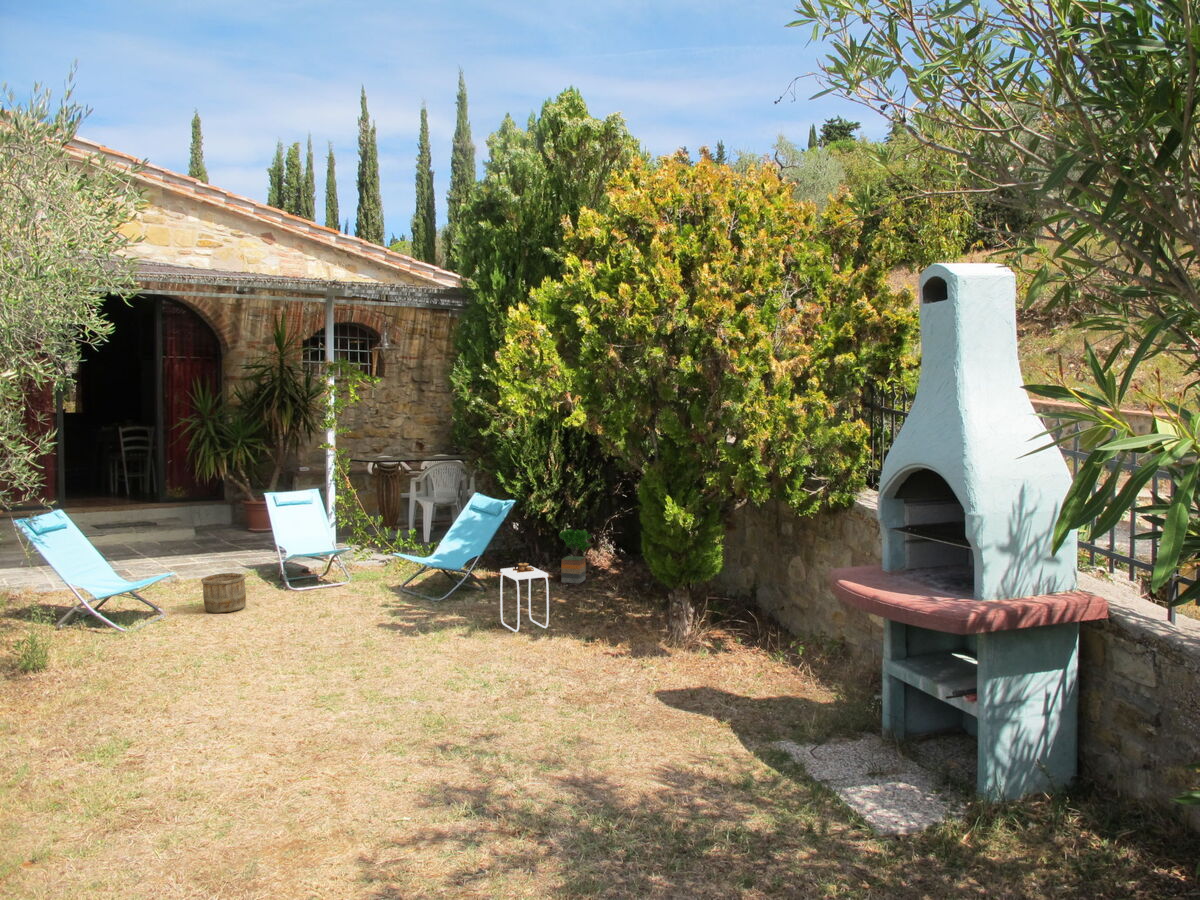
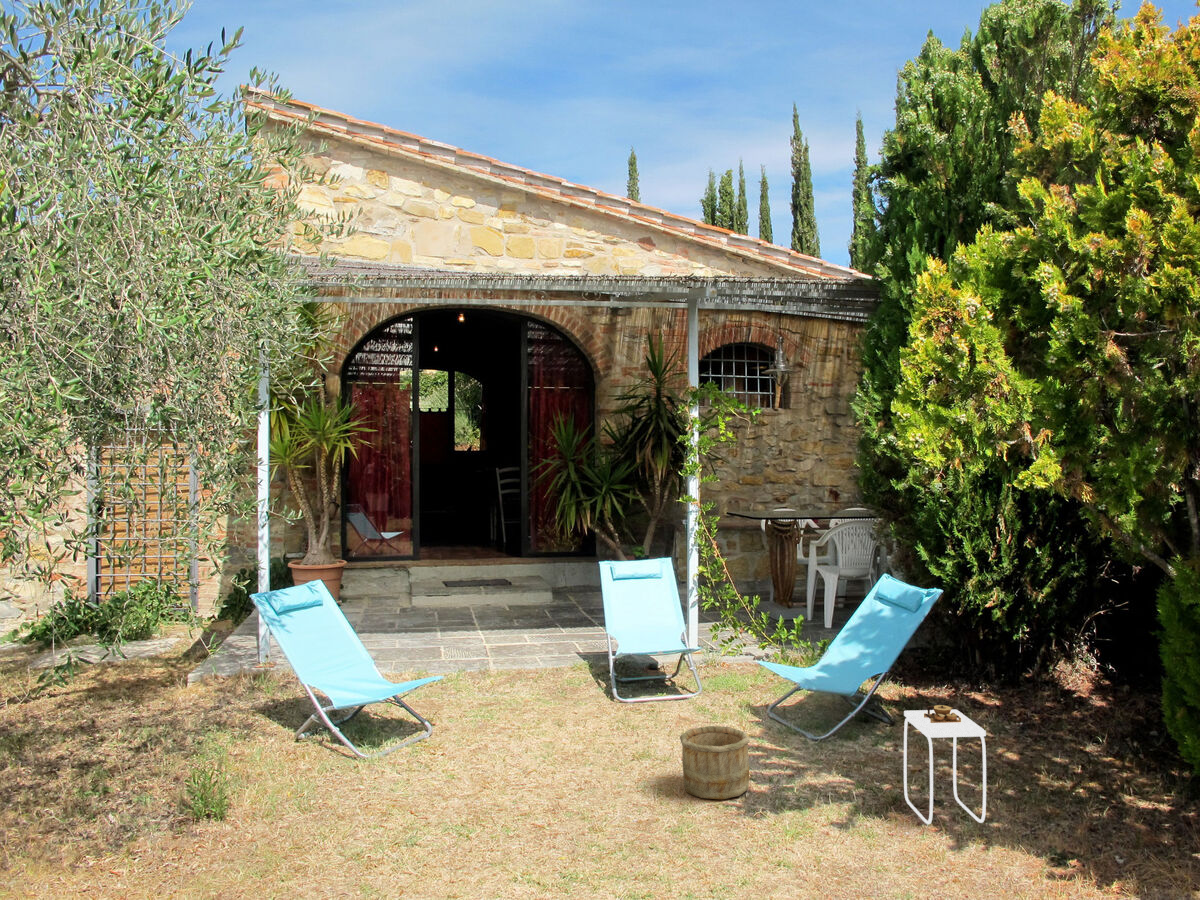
potted tree: present [560,529,591,584] -> none [1011,639,1070,730]
wooden bucket: present [201,573,246,613] -> present [680,726,750,799]

